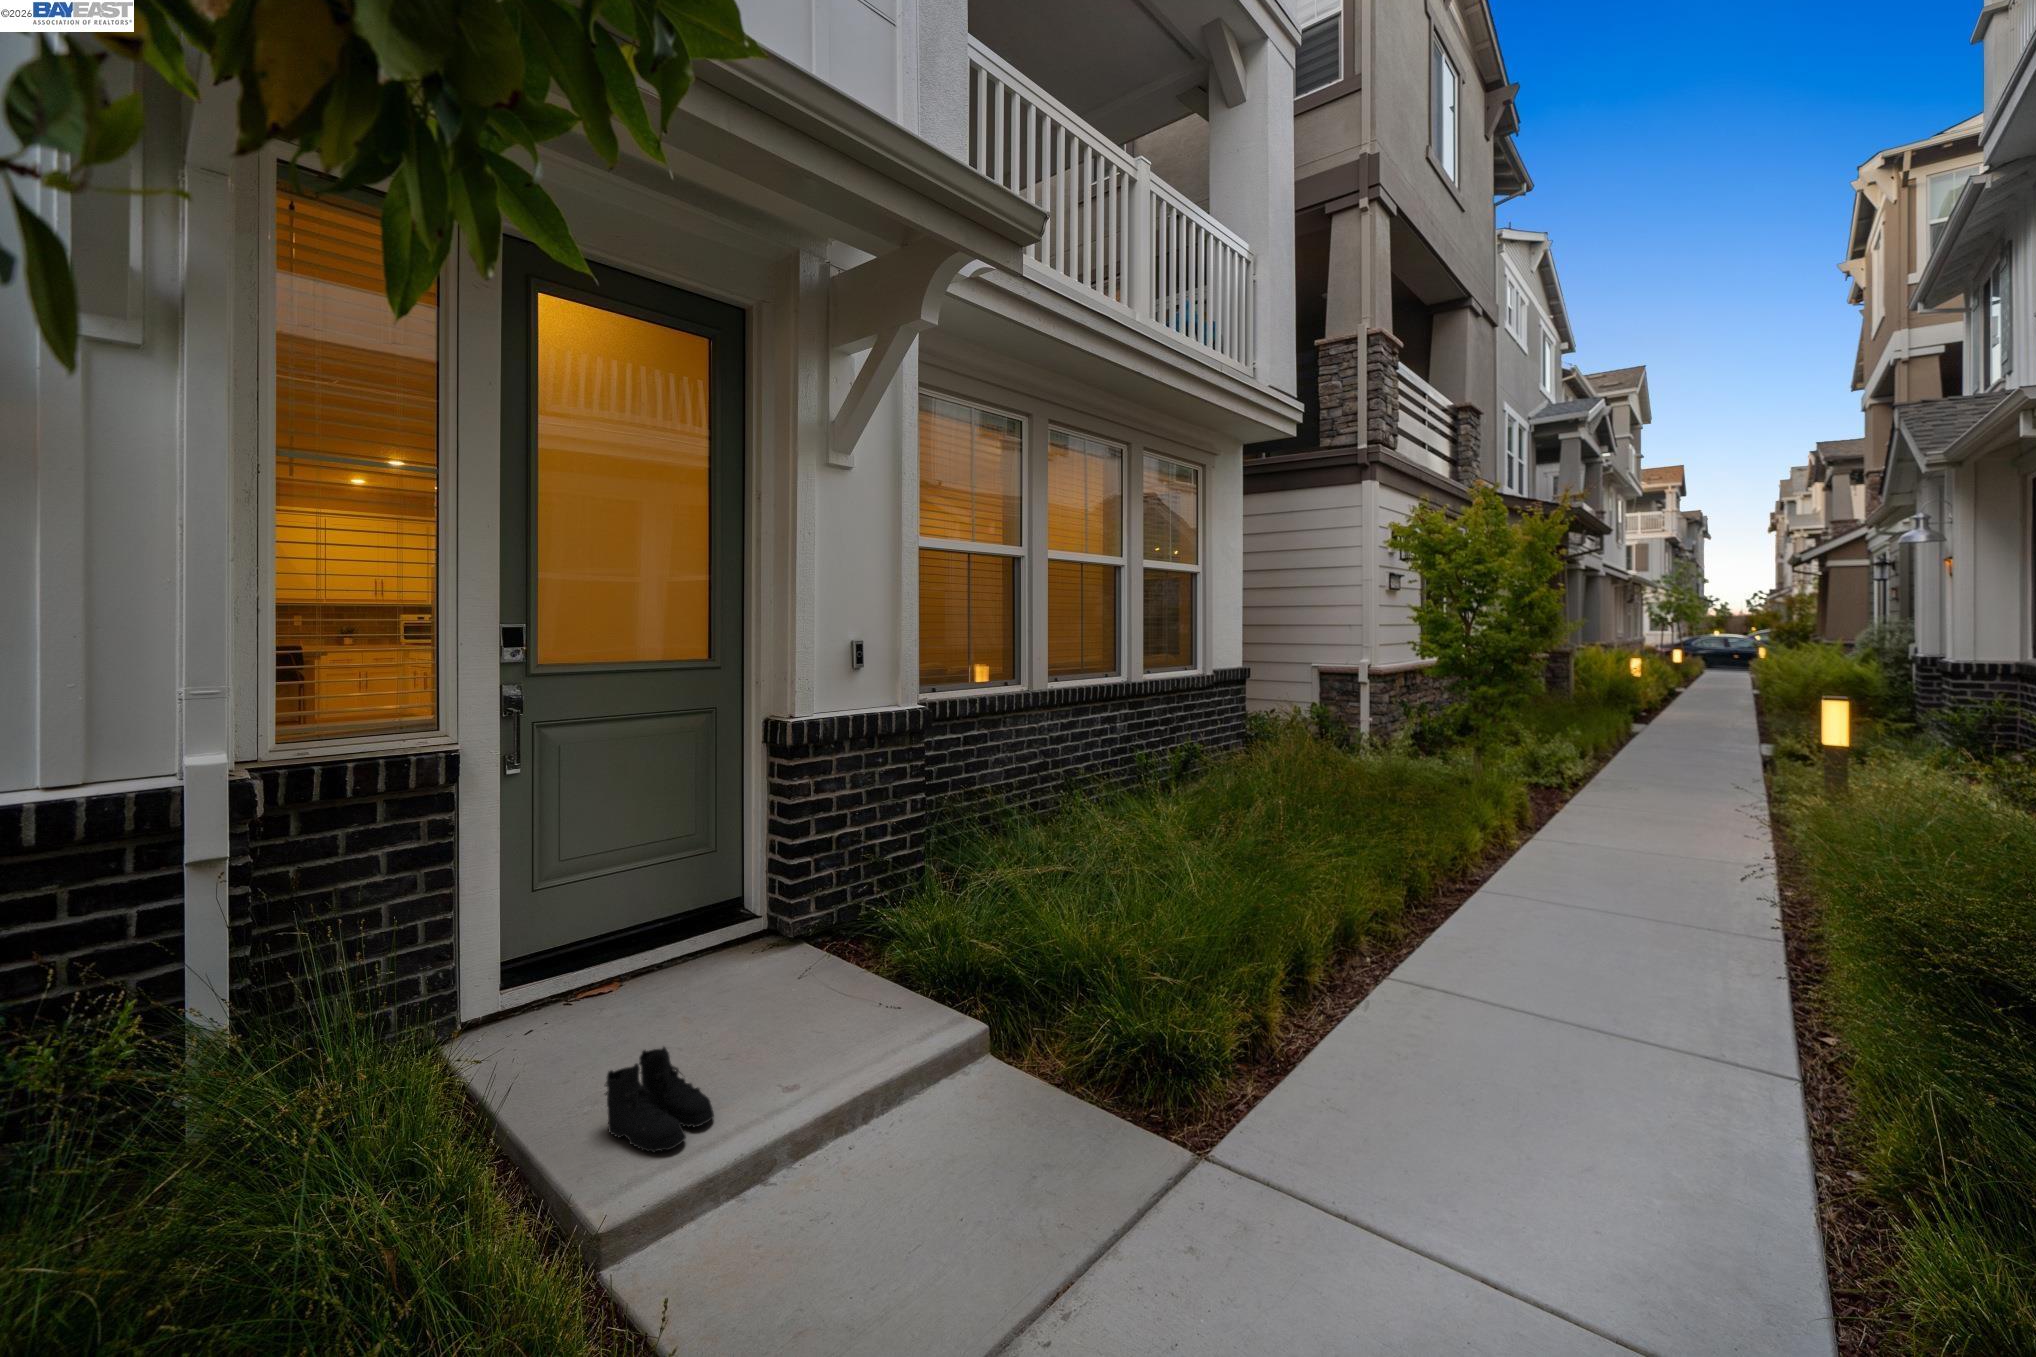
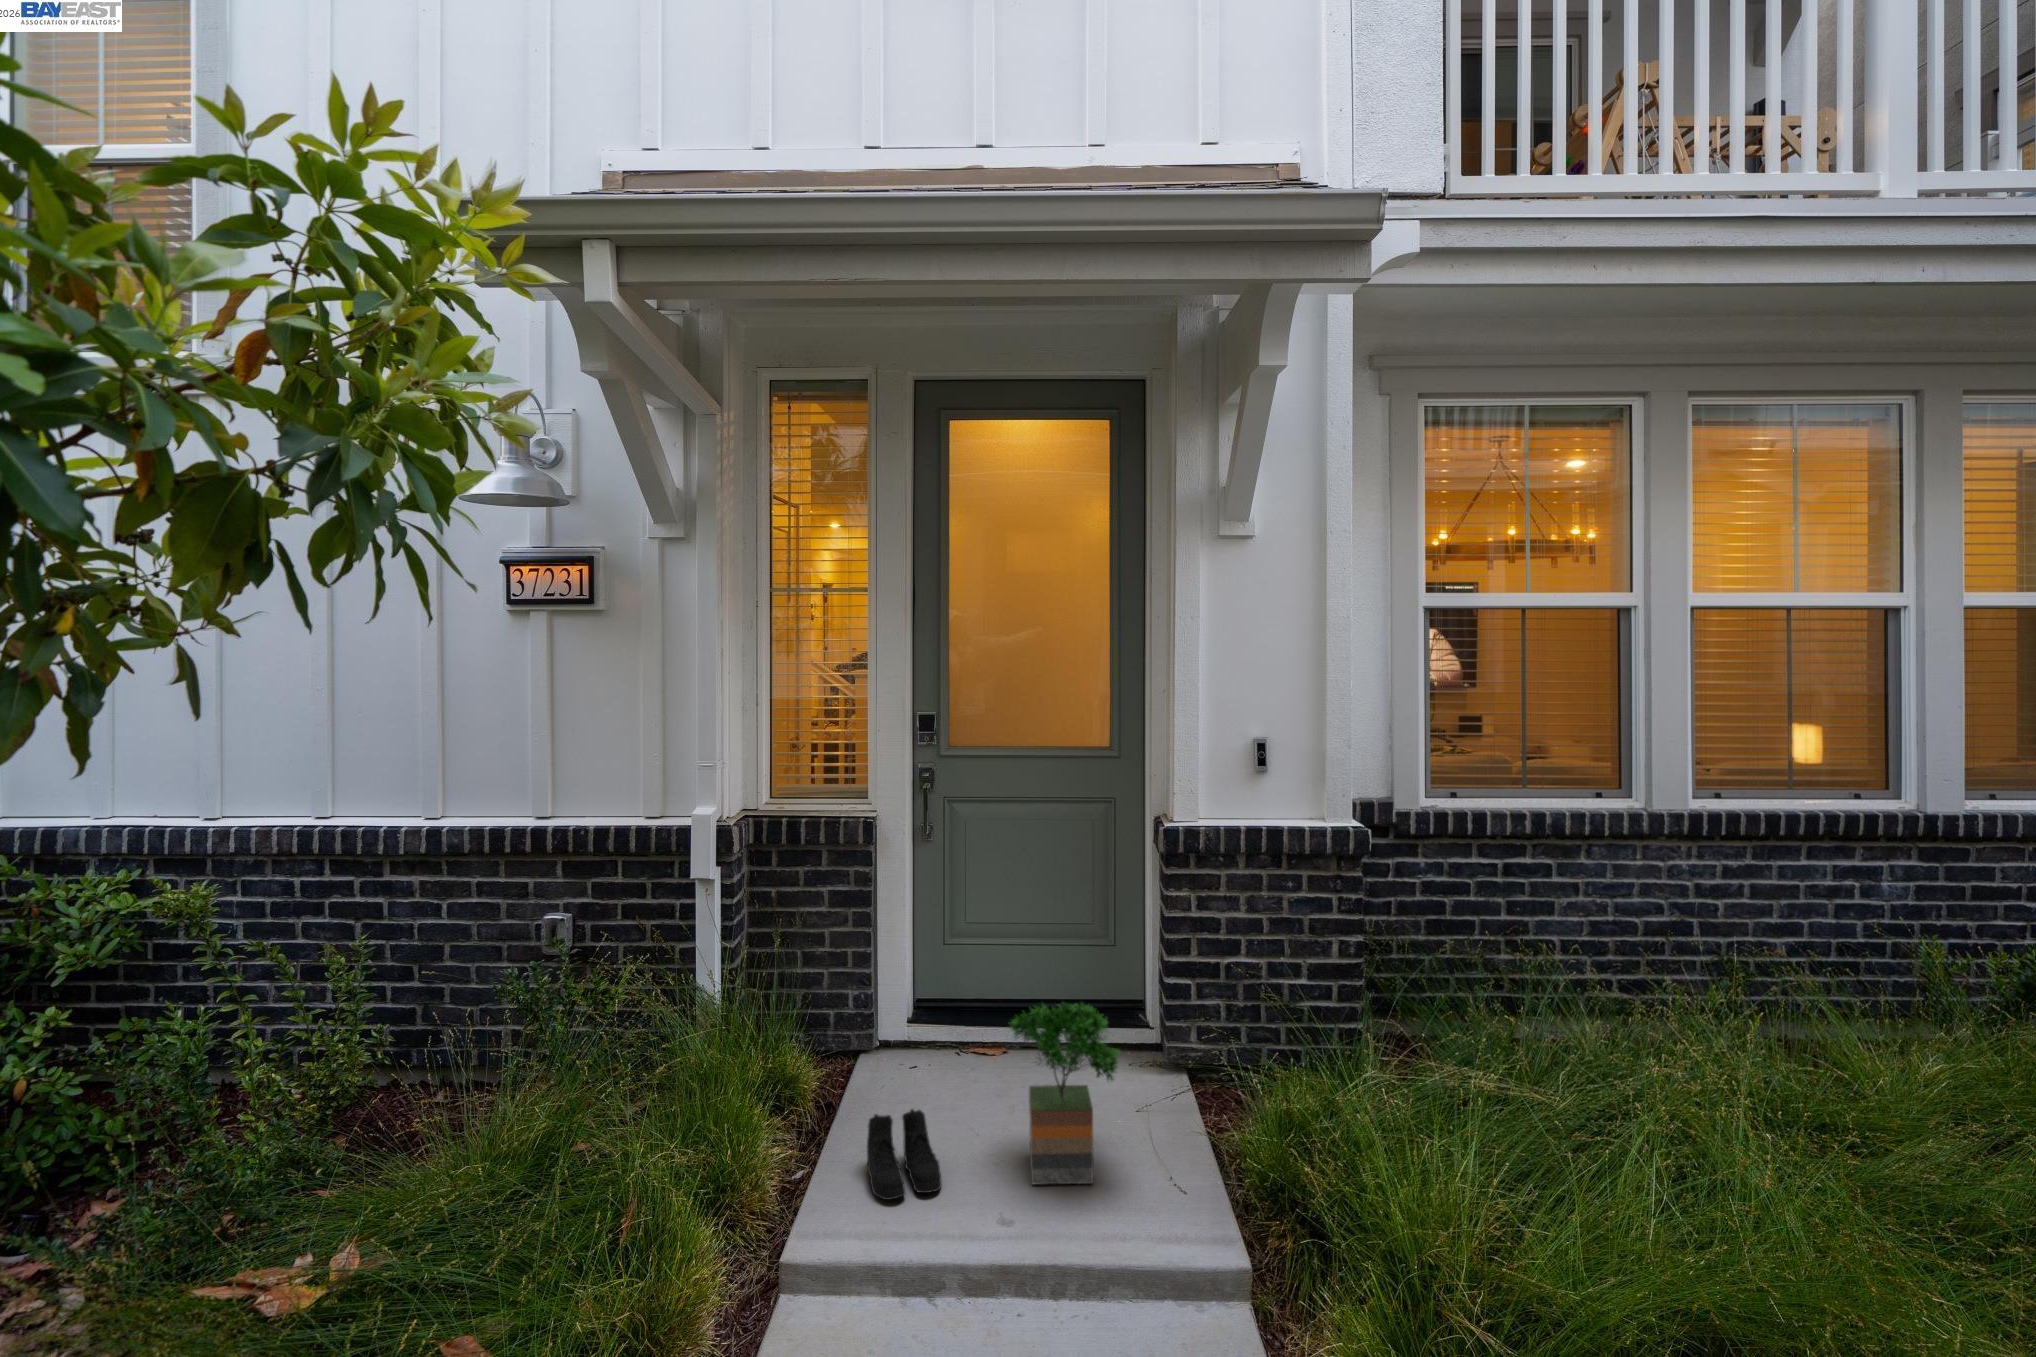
potted tree: none [740,888,866,1071] -> present [1009,1002,1119,1184]

